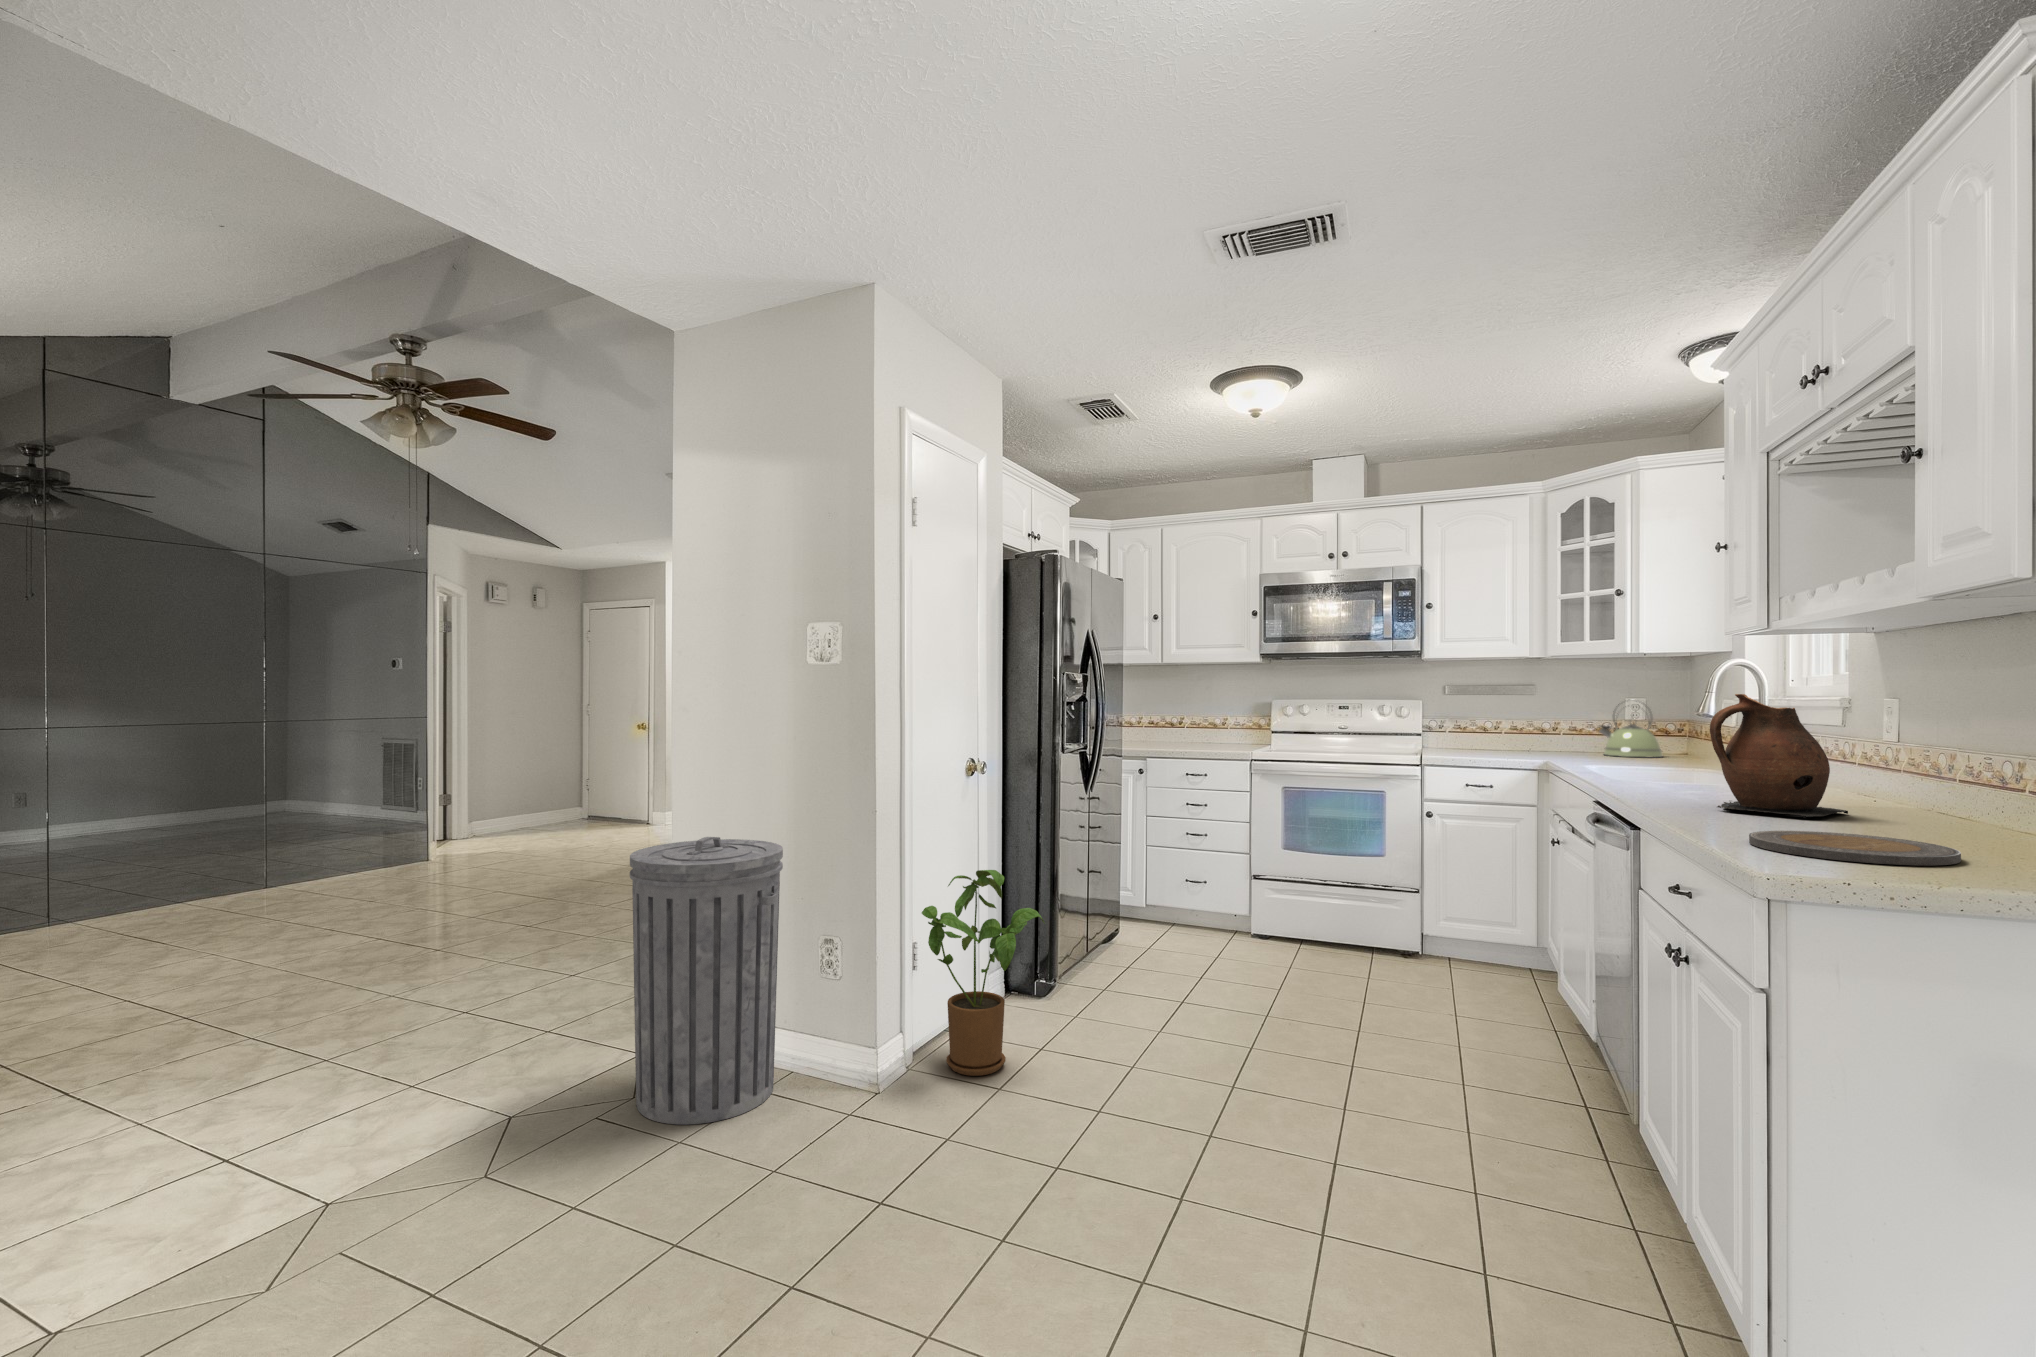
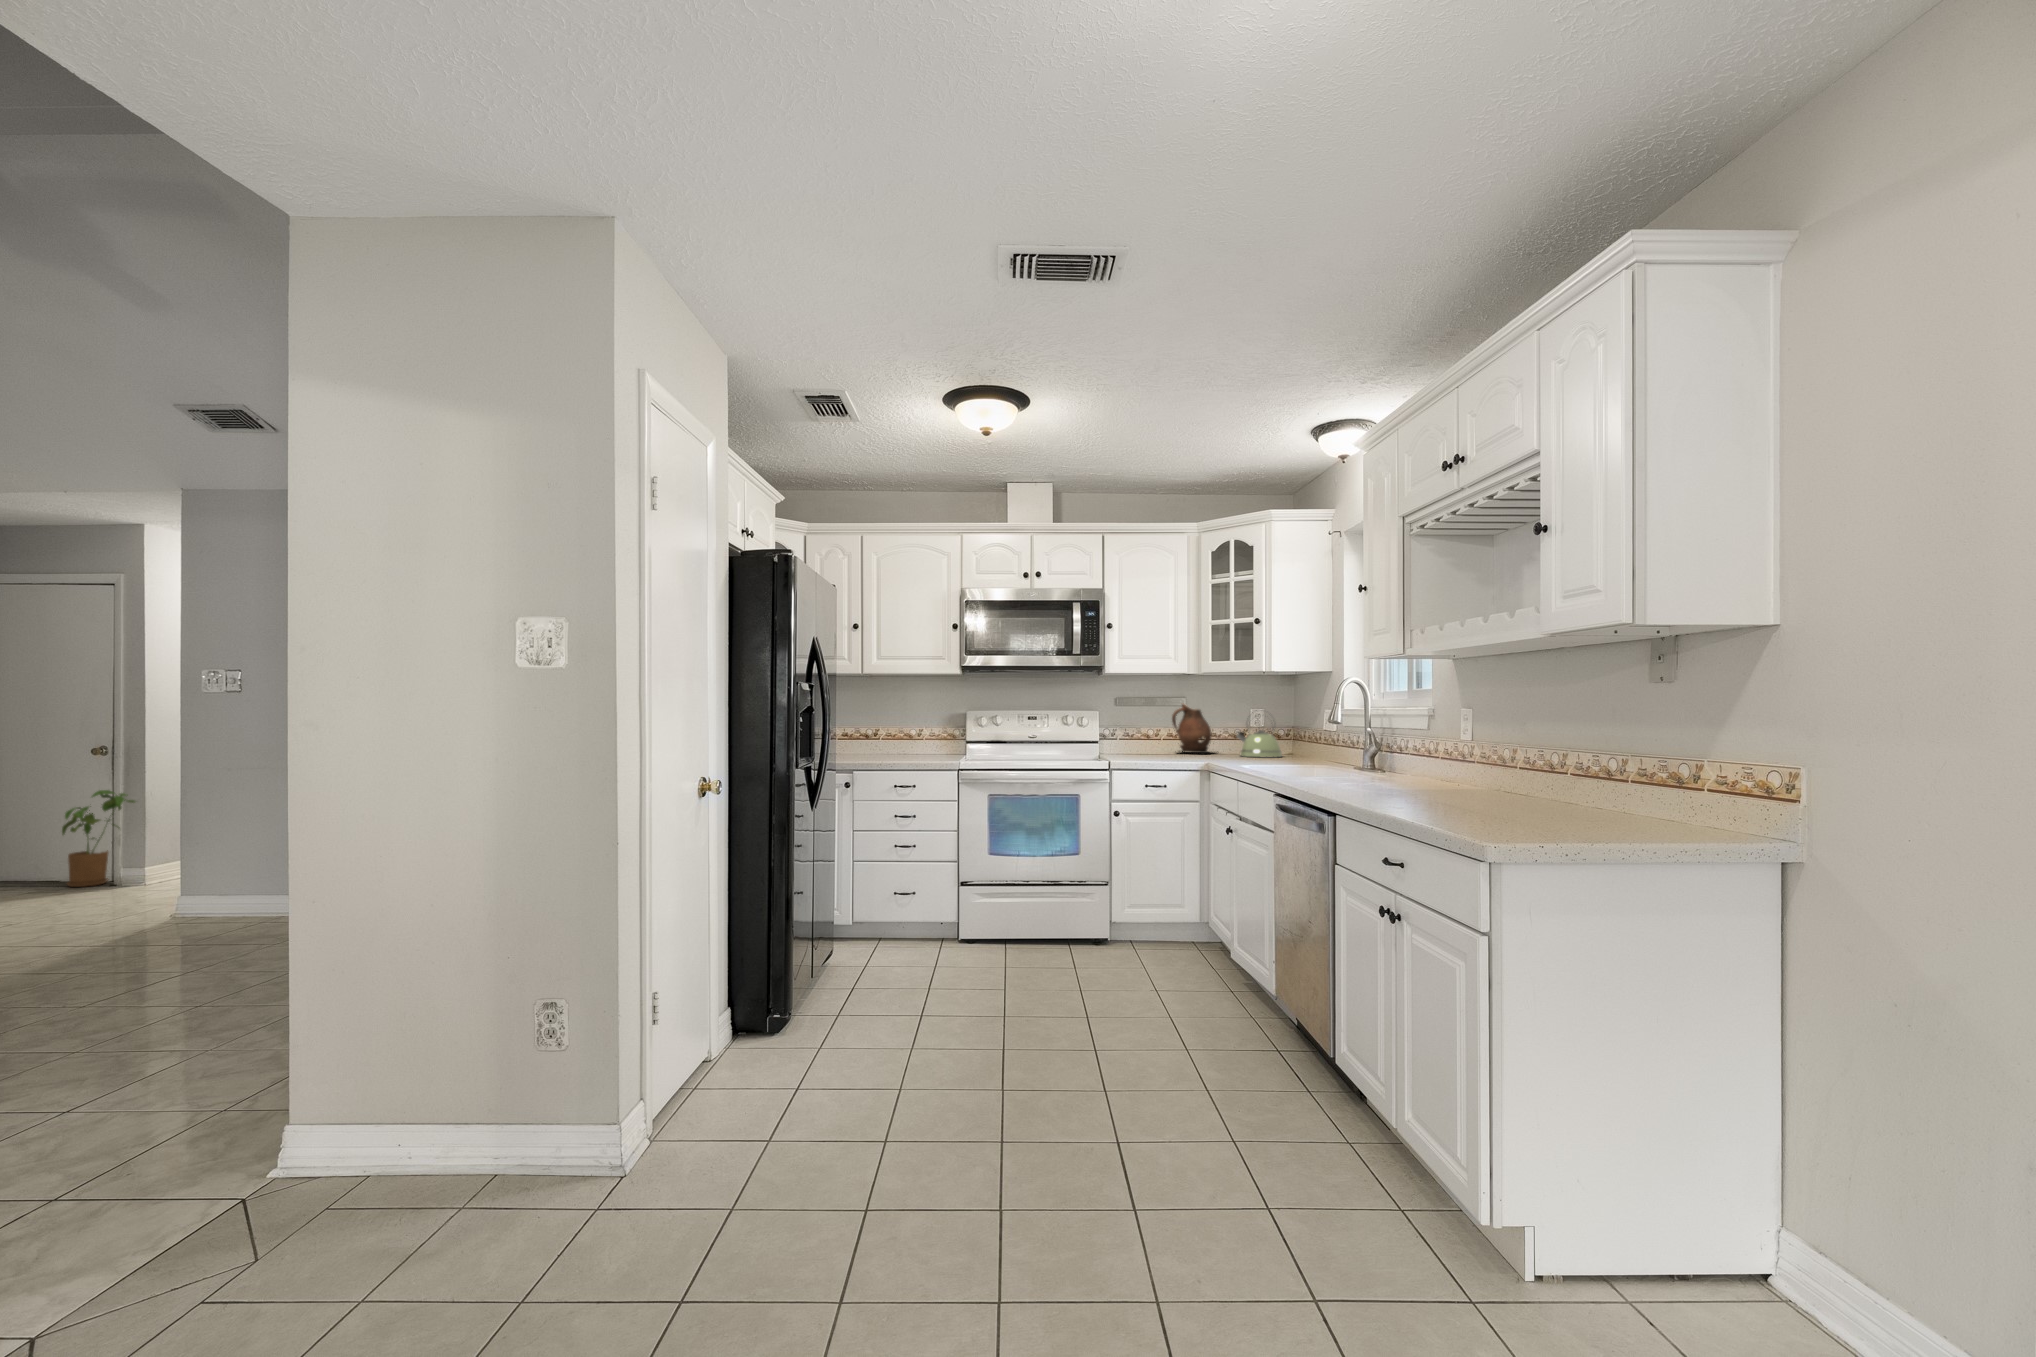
ceramic pitcher: present [1710,694,1848,818] -> present [1172,704,1212,753]
plate: present [1749,831,1961,866] -> none [1452,808,1589,830]
trash can: present [630,837,783,1125] -> none [274,883,499,1266]
house plant: present [922,870,1044,1076] -> present [62,790,135,887]

